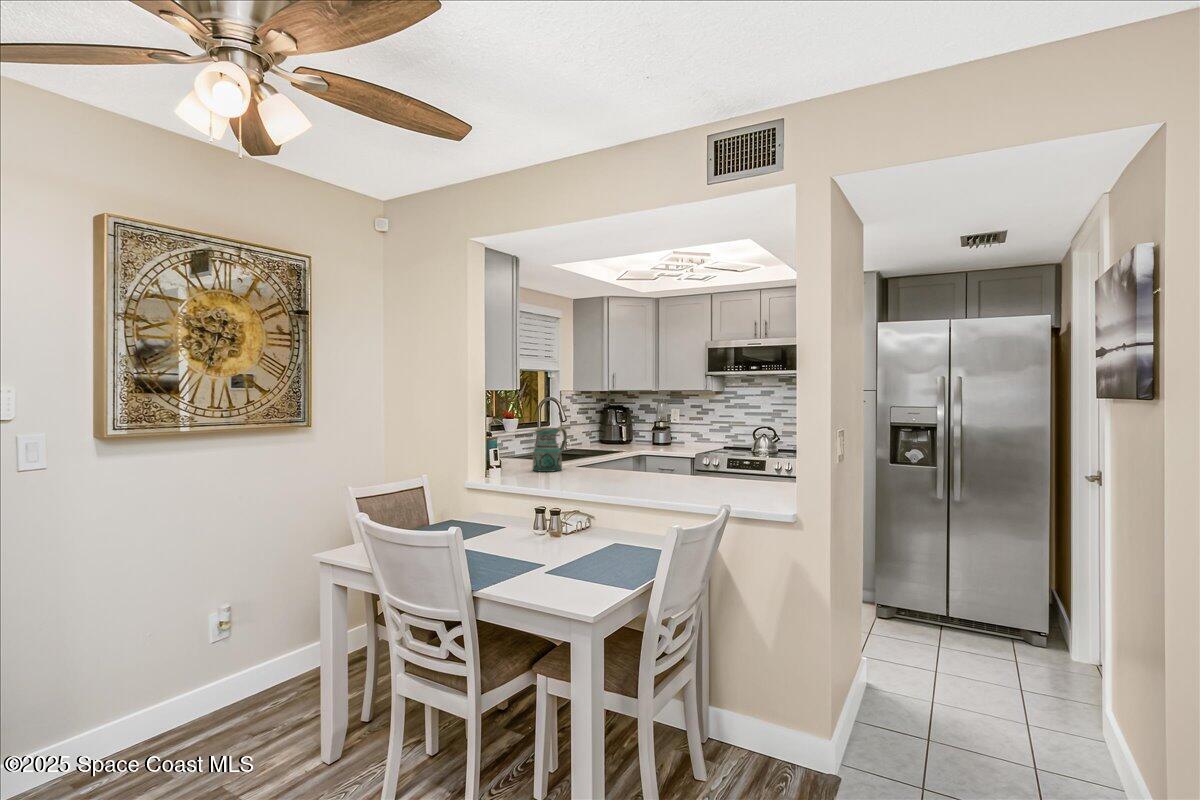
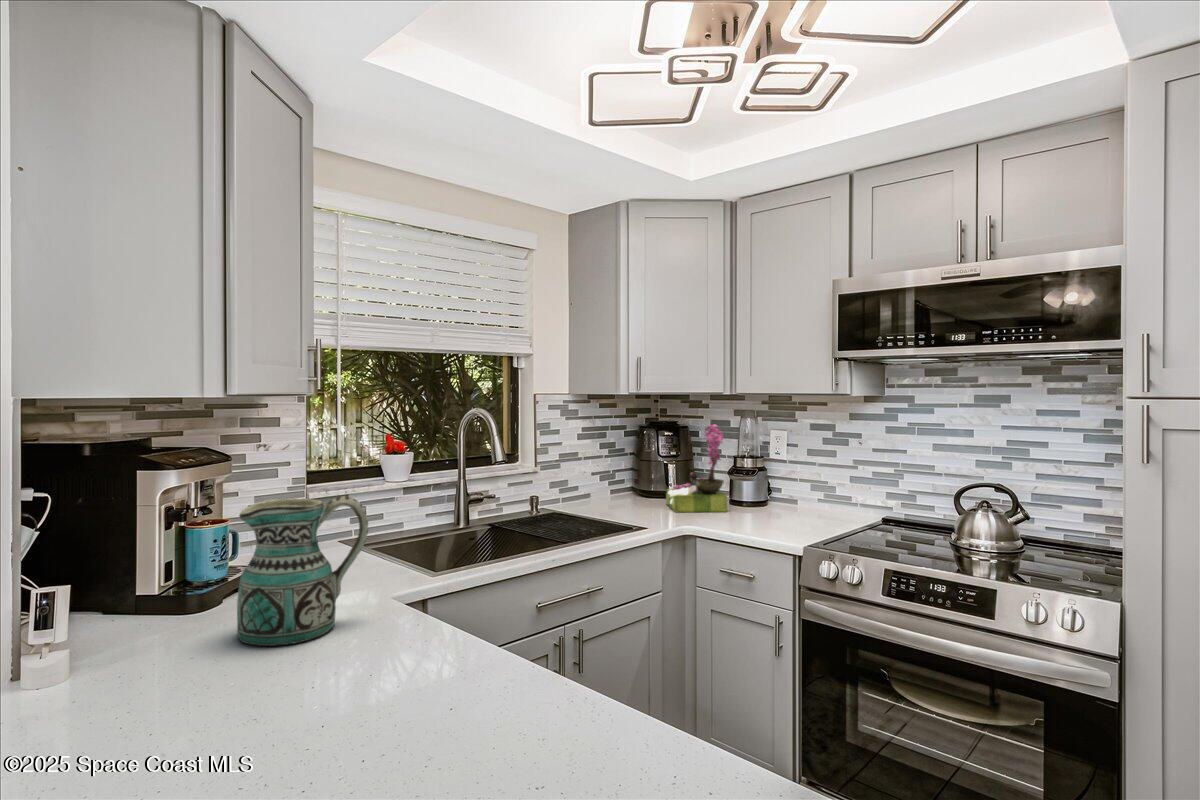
flower arrangement: none [622,405,654,448] -> present [666,424,727,512]

